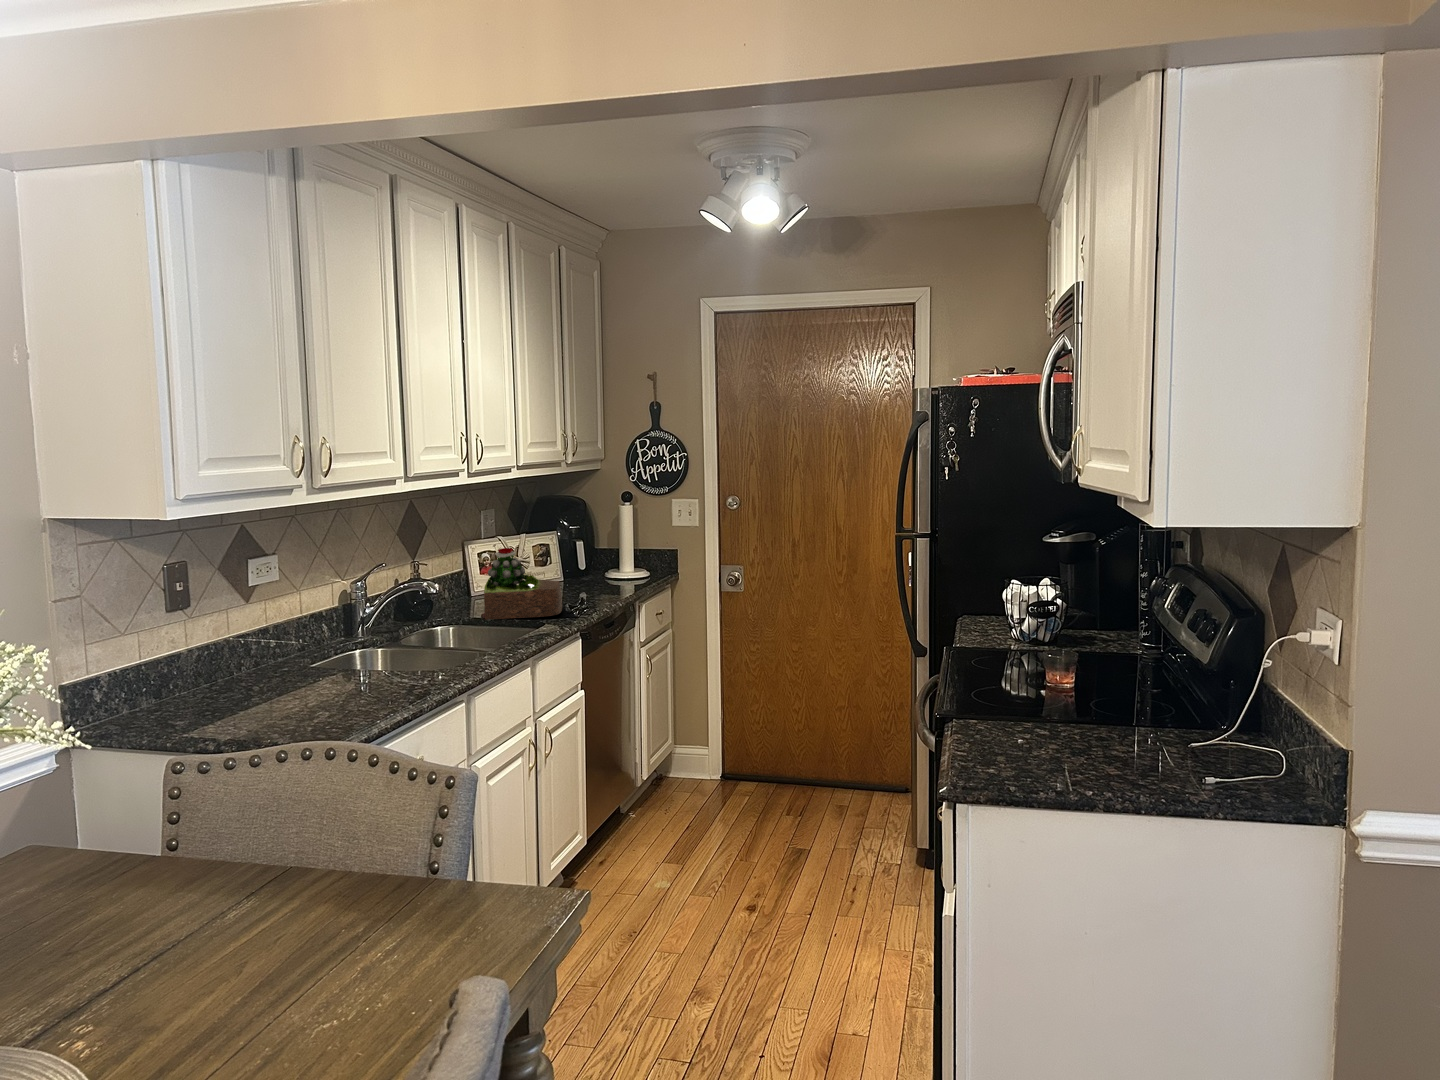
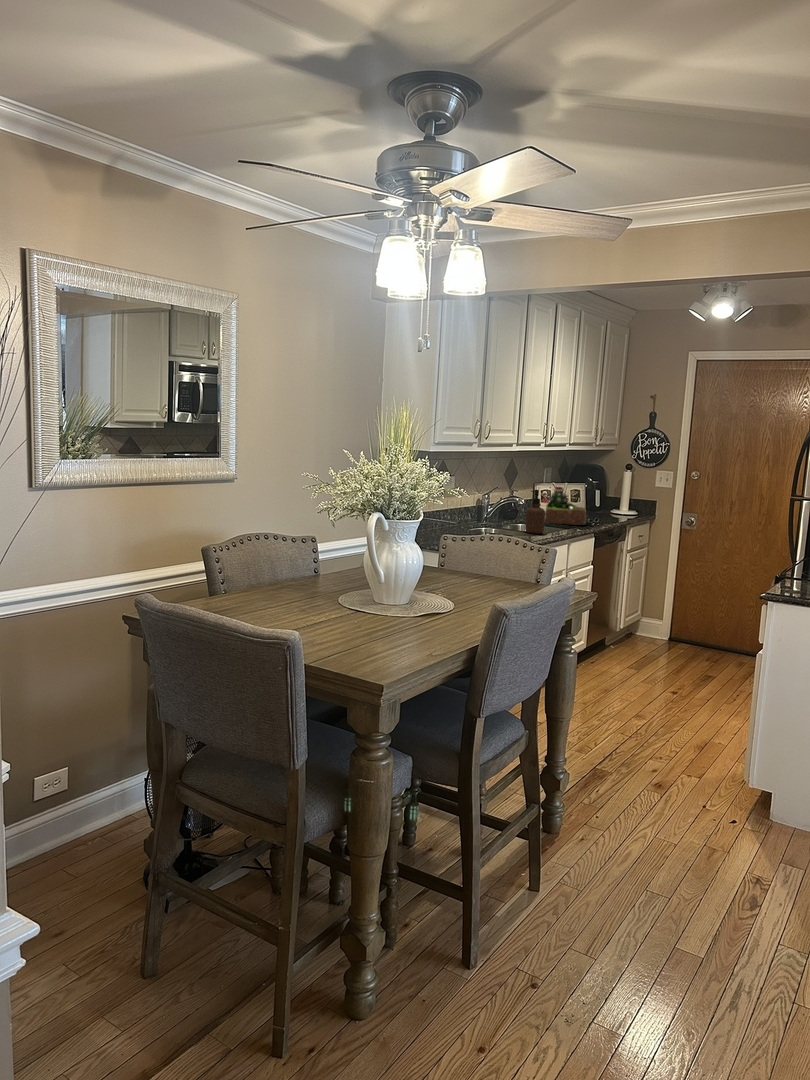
soap dispenser: none [437,566,478,655] -> present [525,490,545,534]

